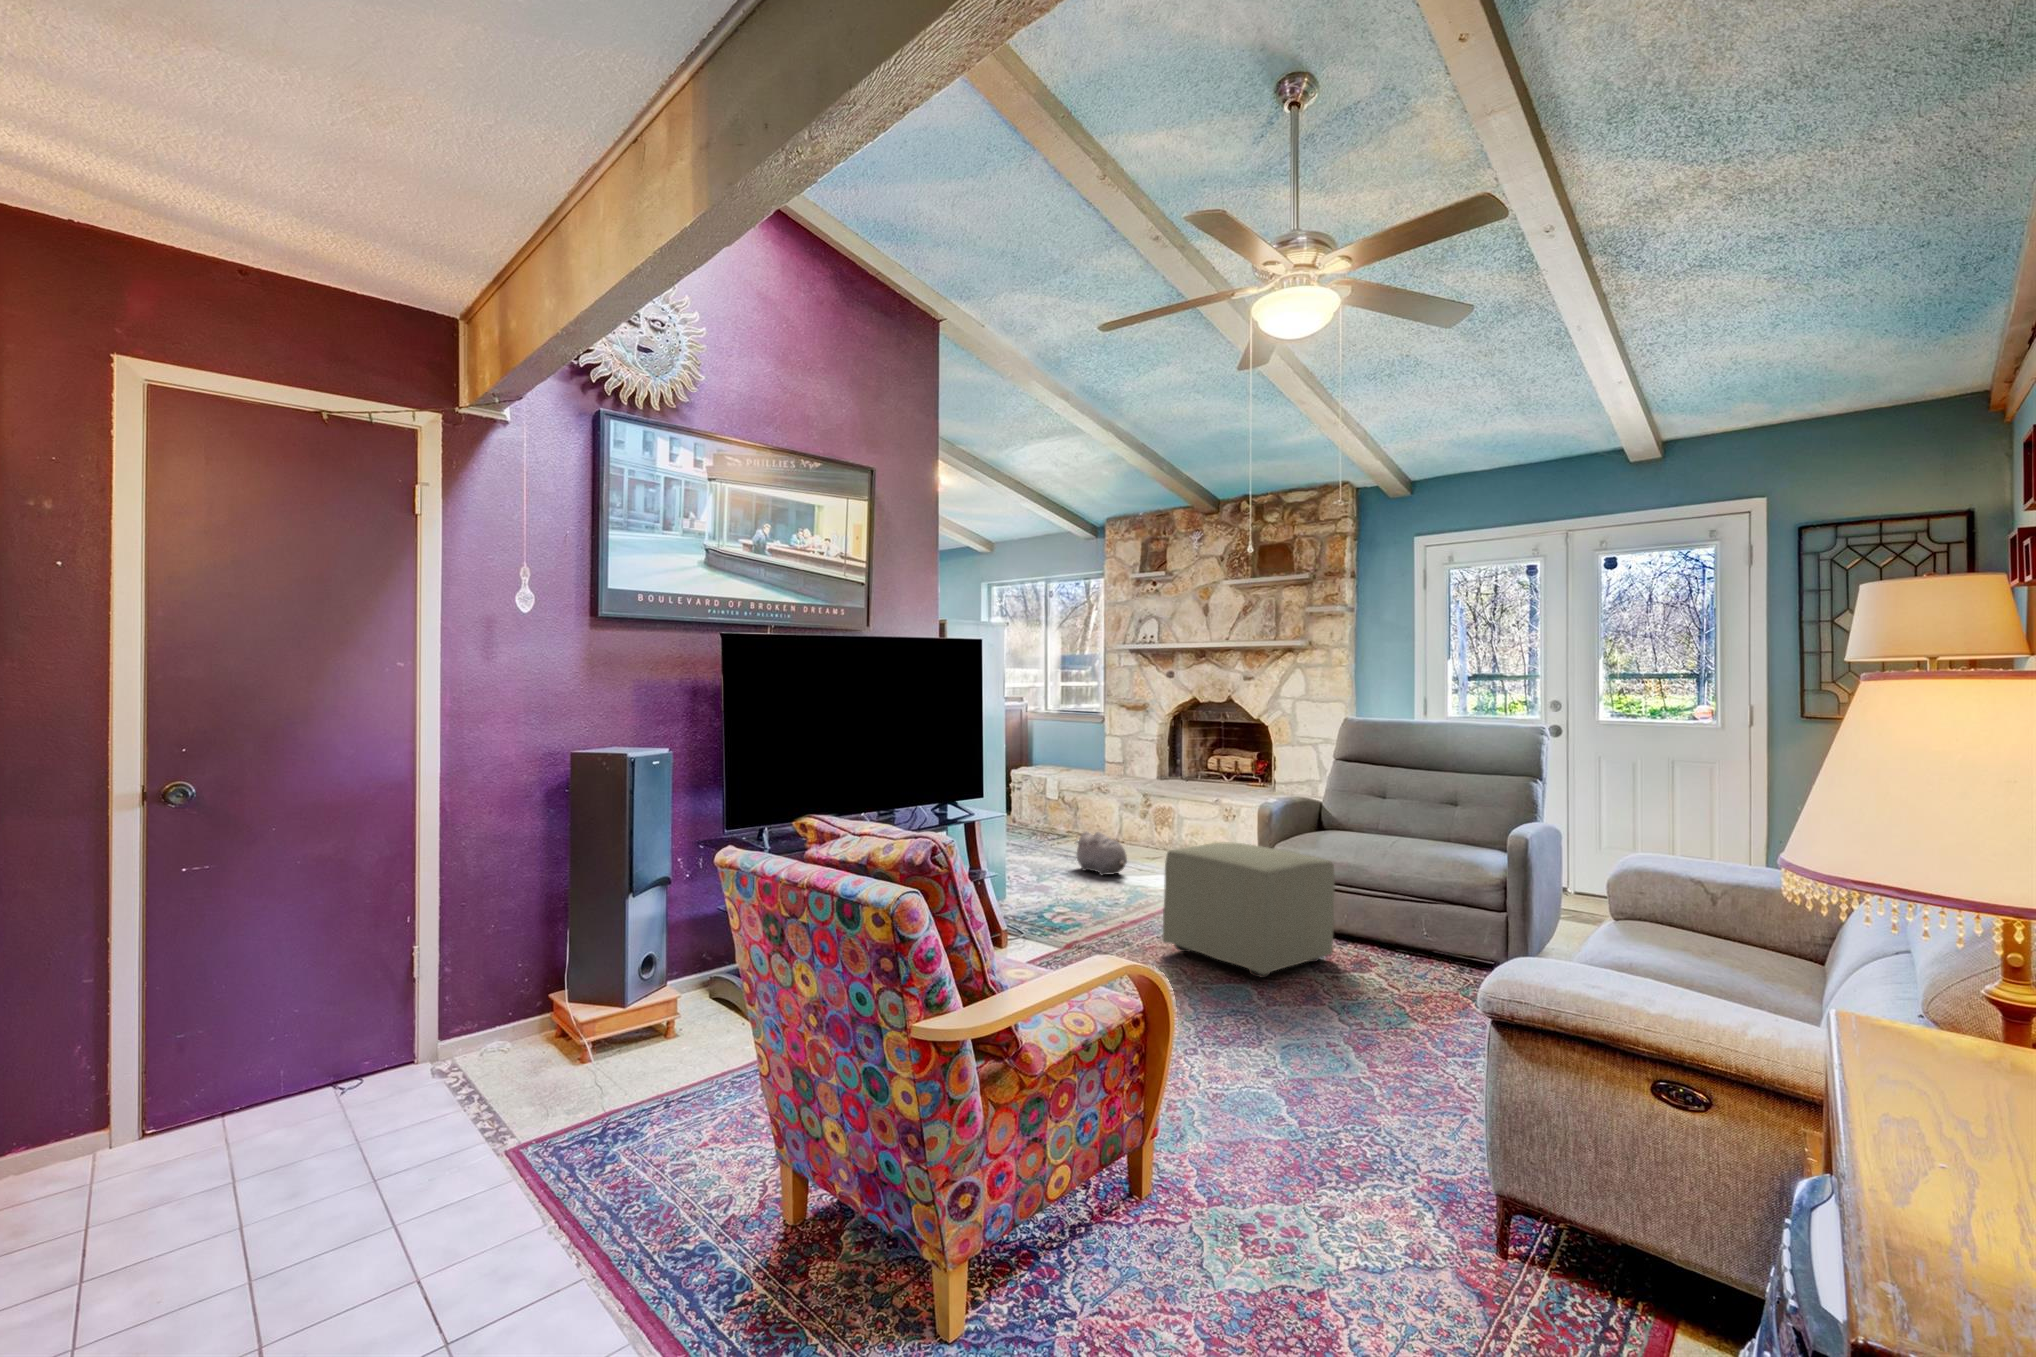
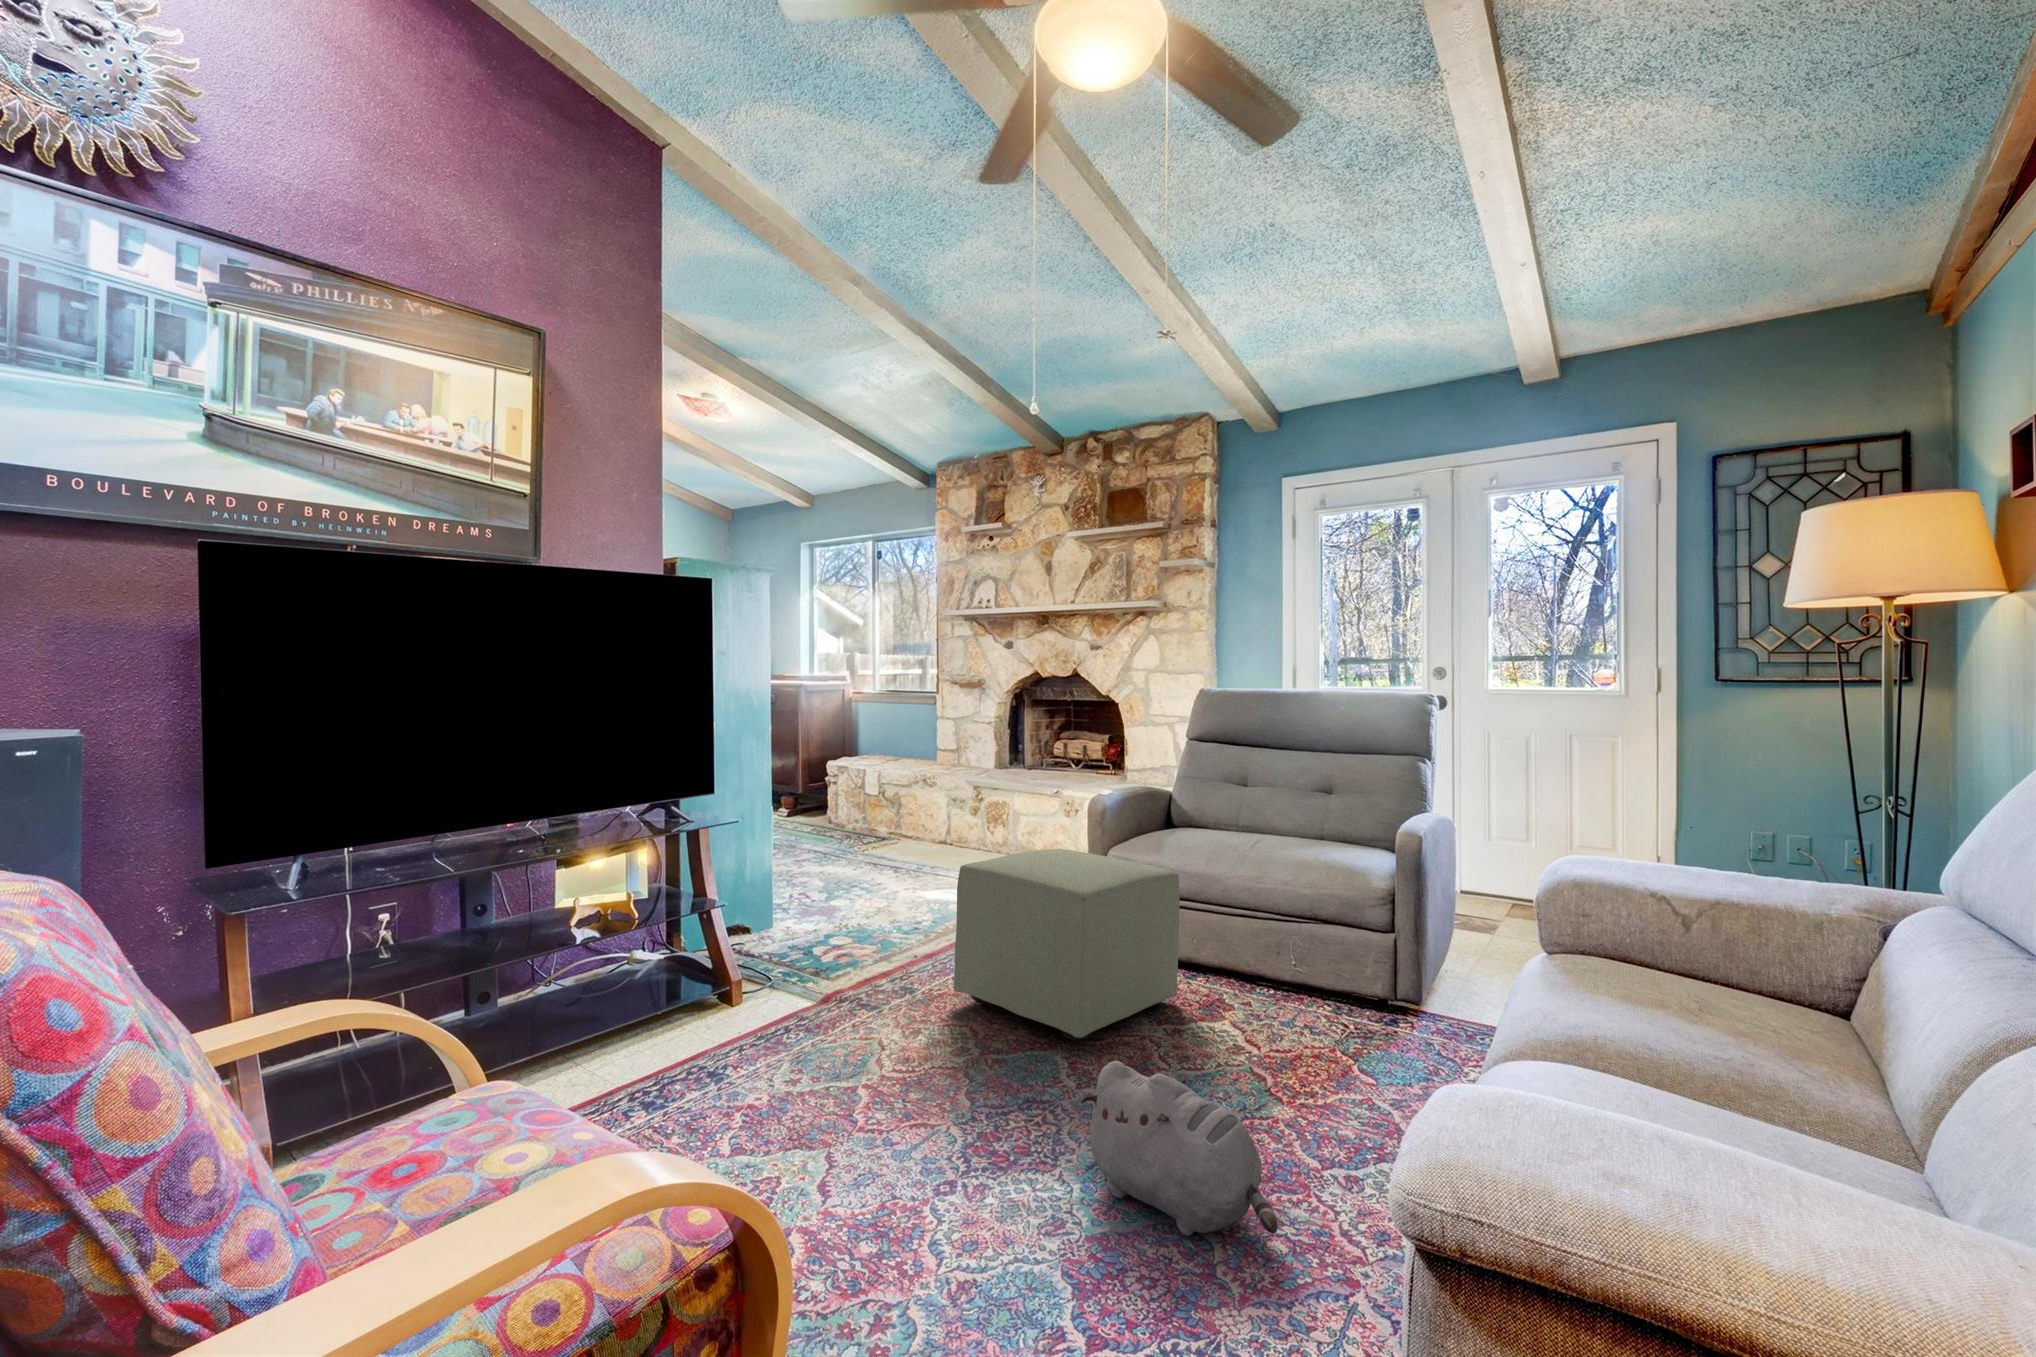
plush toy: present [1077,831,1127,875] -> present [1081,1061,1278,1236]

